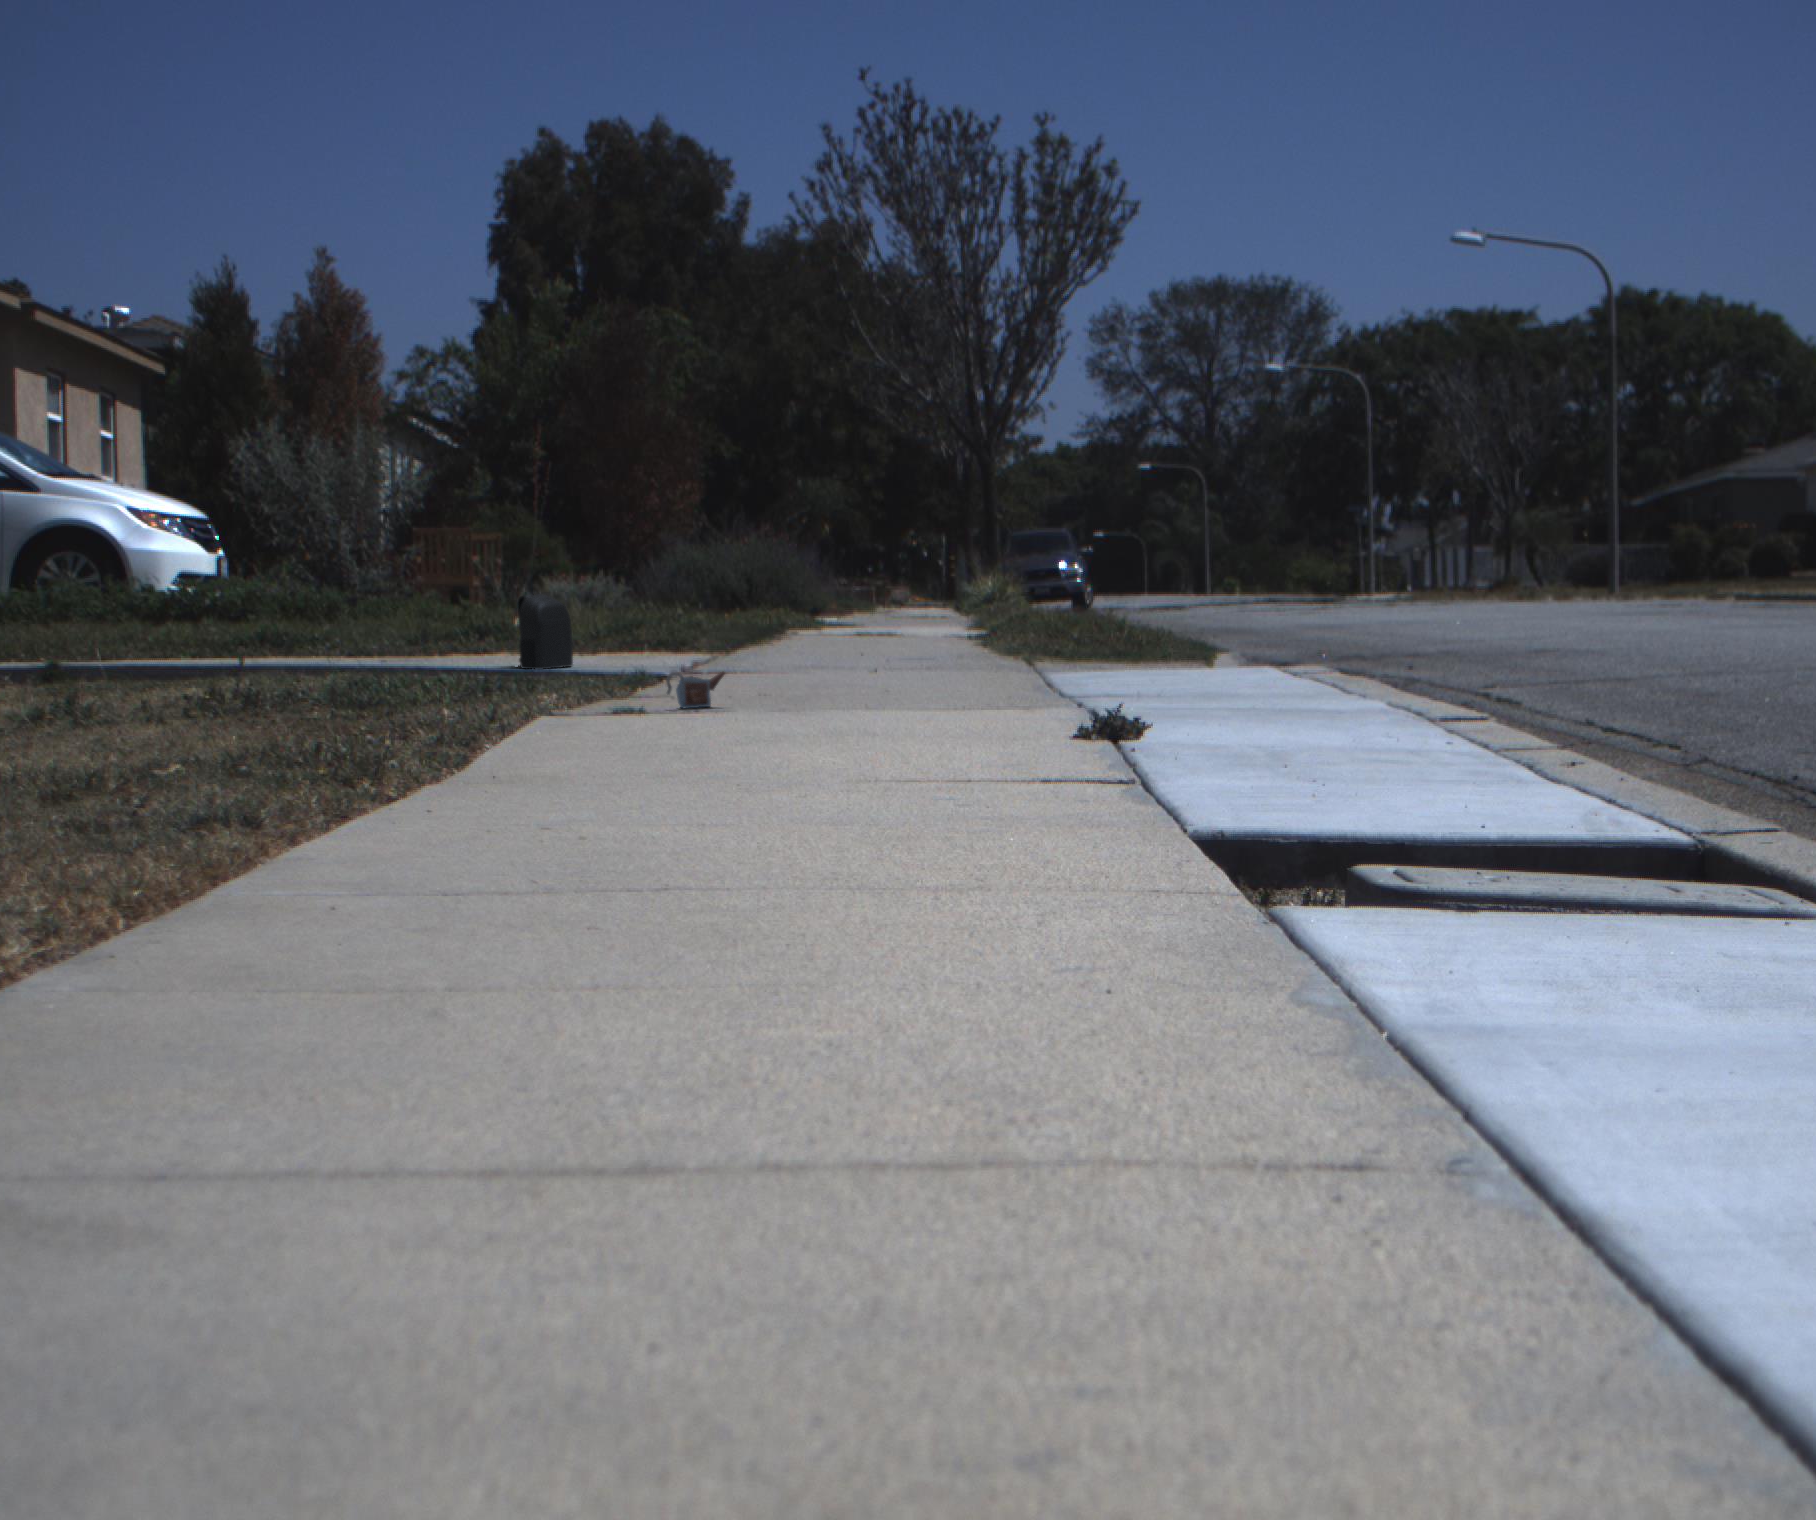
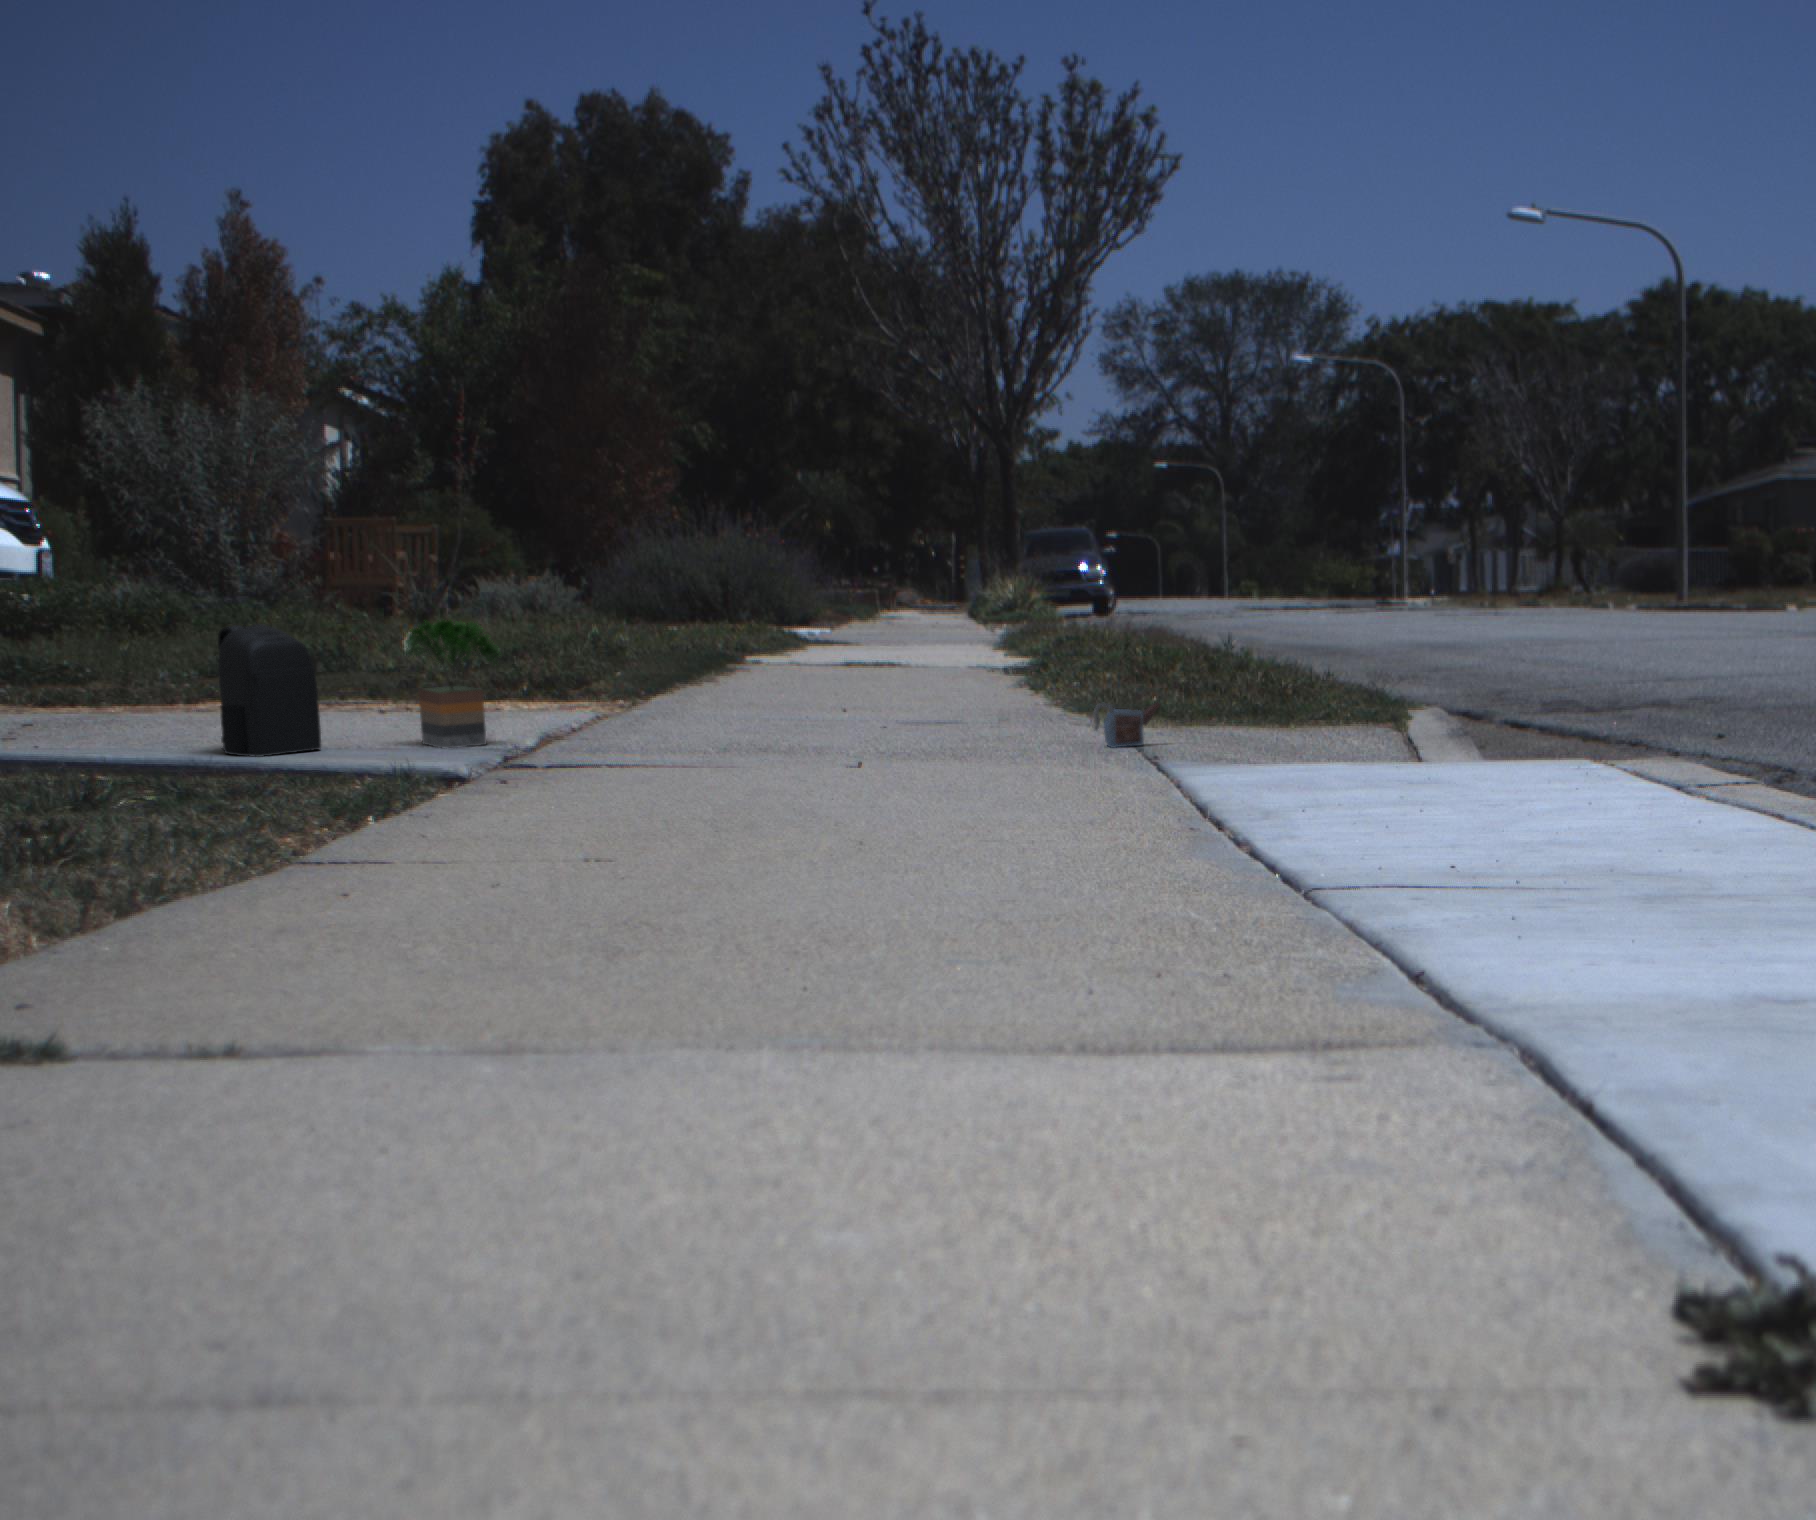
potted tree: none [617,590,674,666] -> present [405,620,500,748]
watering can: present [666,672,725,708] -> present [1093,702,1160,748]

